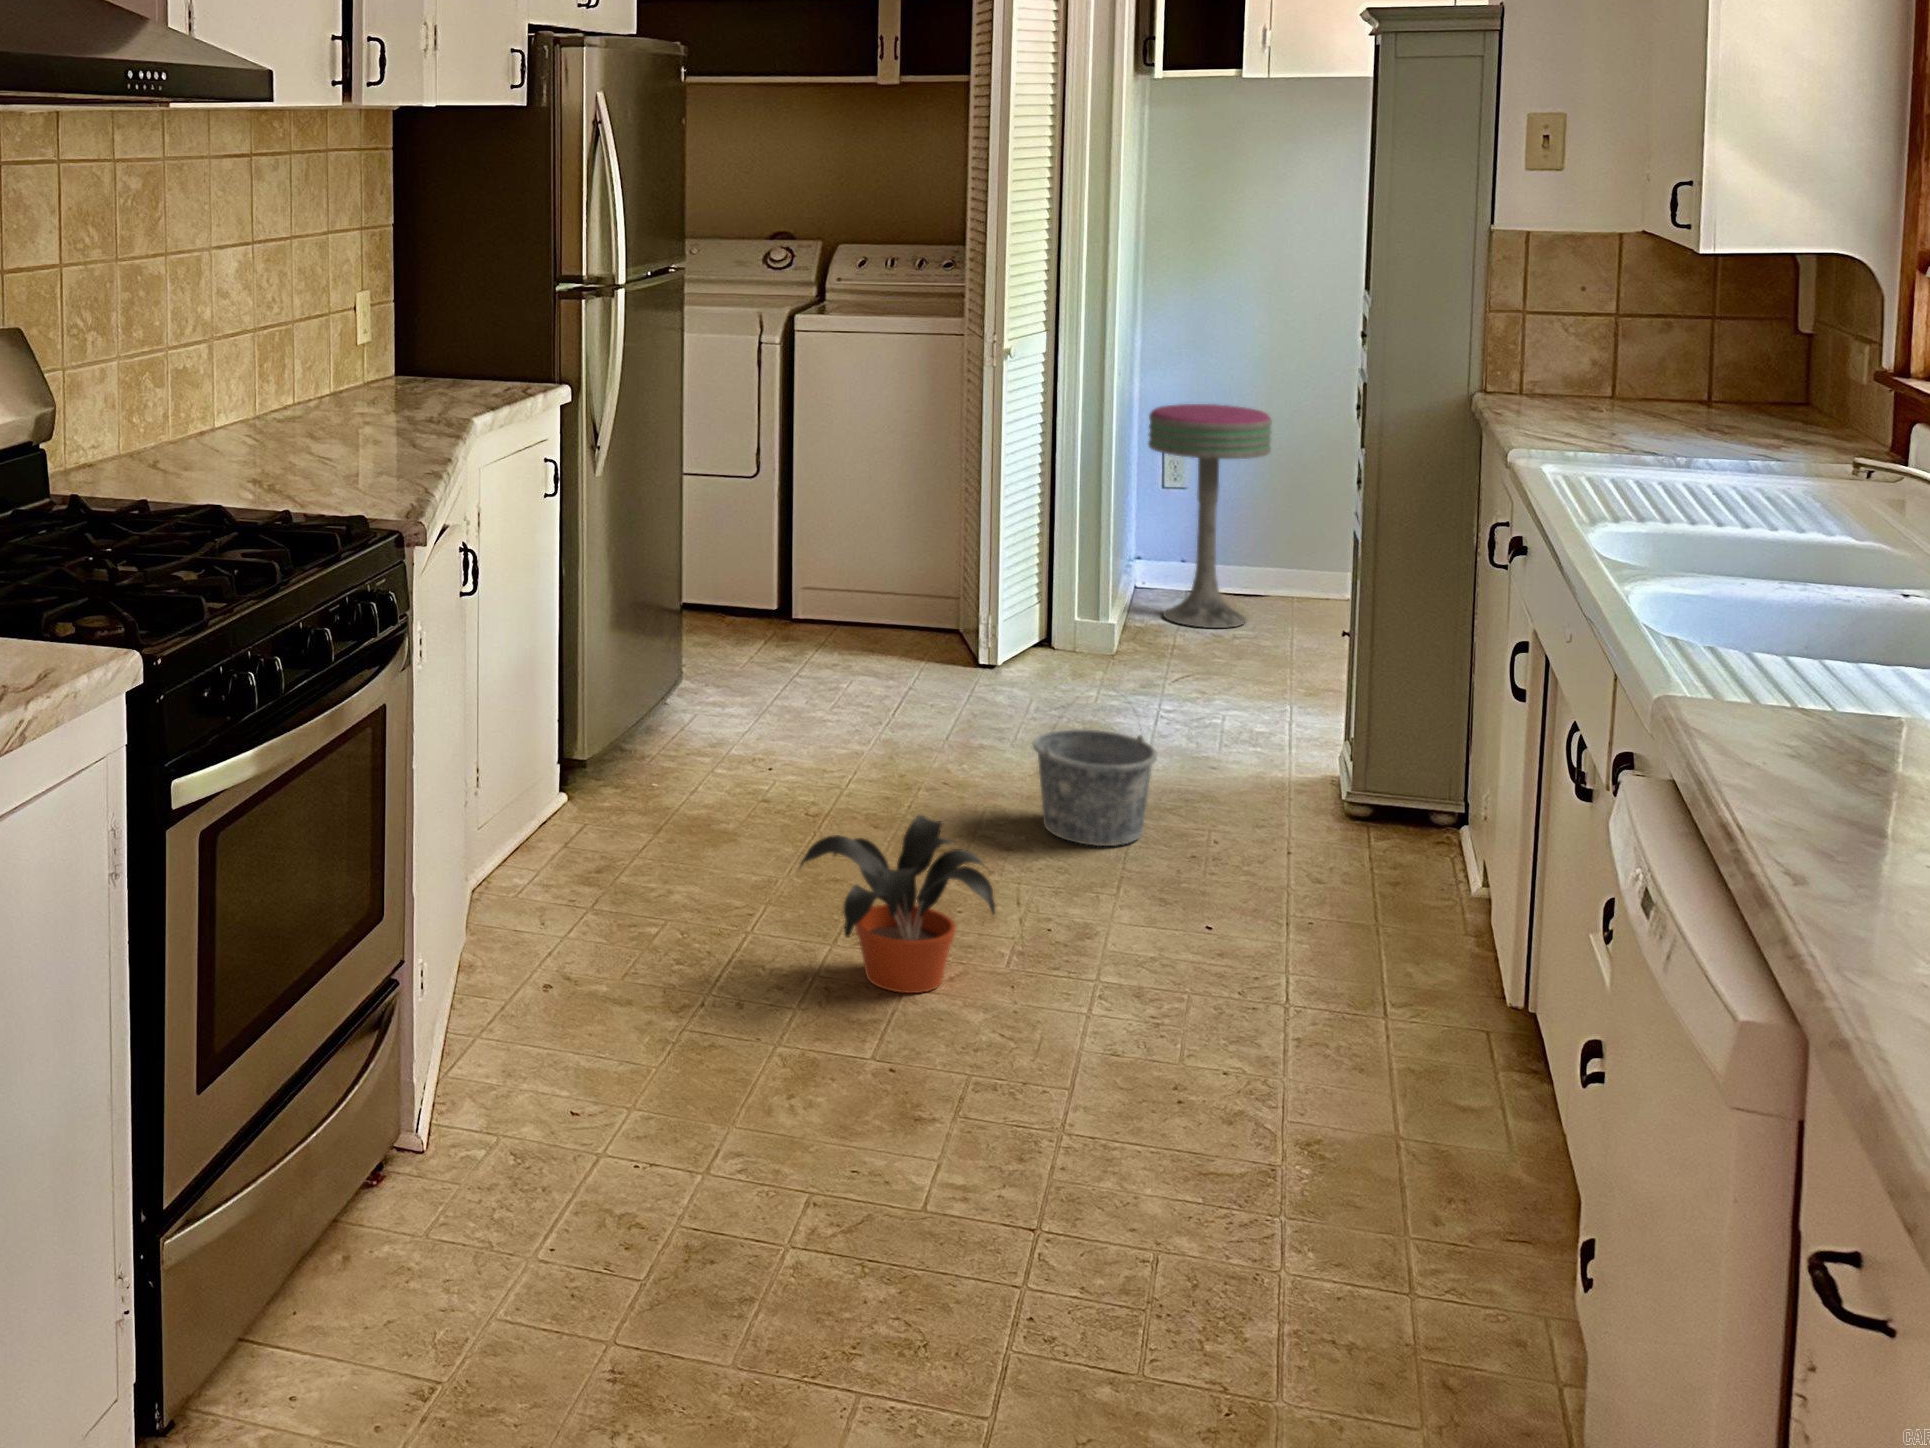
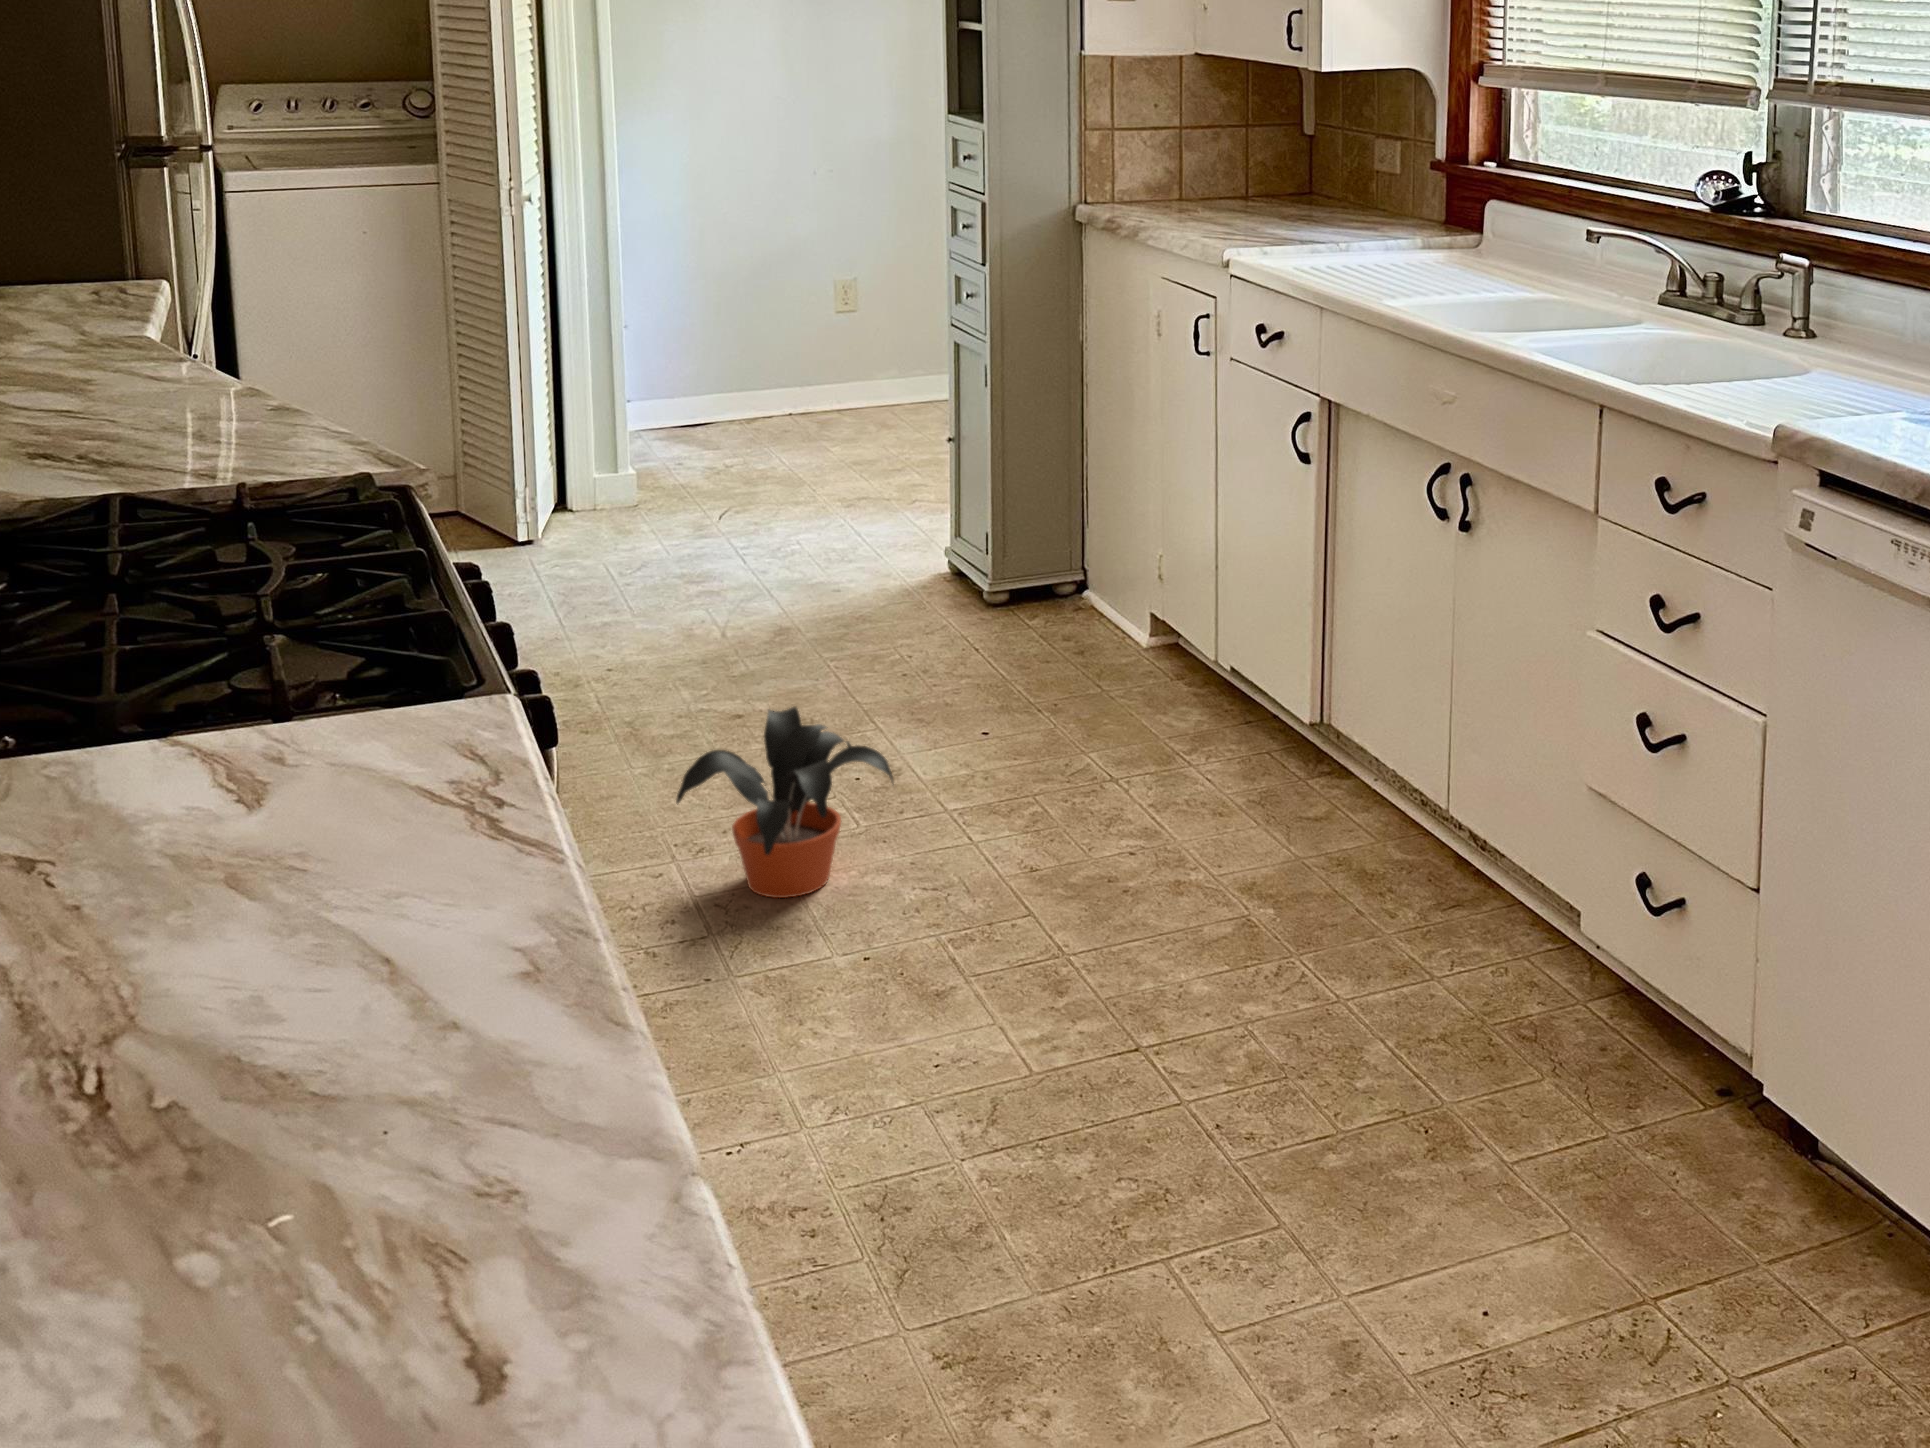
bar stool: present [1148,404,1272,628] -> none [608,238,734,468]
bucket: present [1033,686,1157,846] -> none [734,537,863,702]

